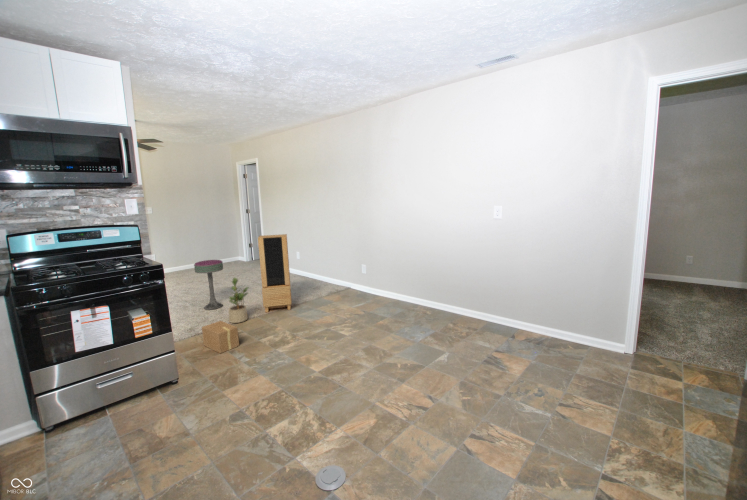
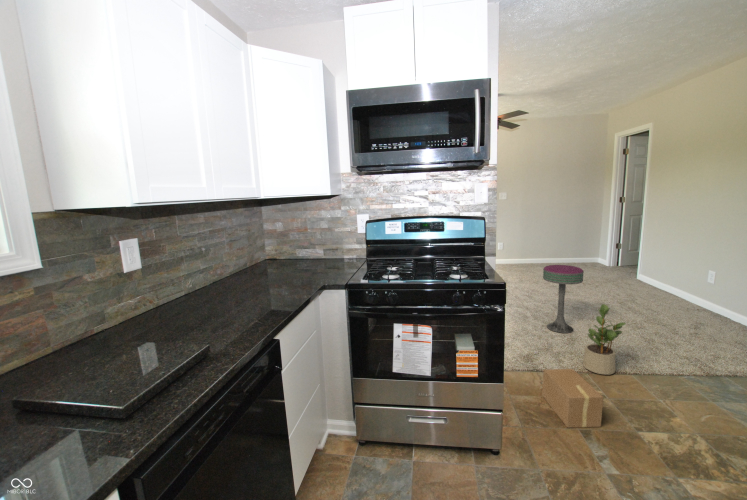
storage cabinet: present [258,234,292,312] -> none [647,242,728,385]

